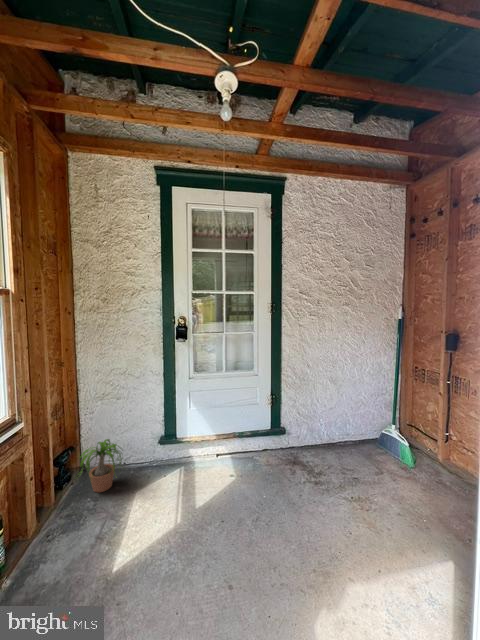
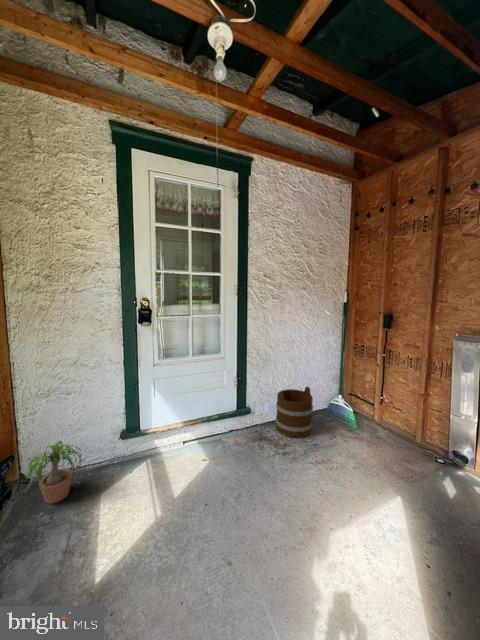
bucket: none [314,411,355,468] -> present [276,387,313,438]

